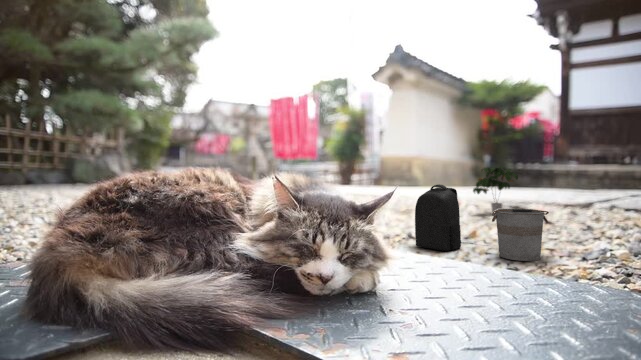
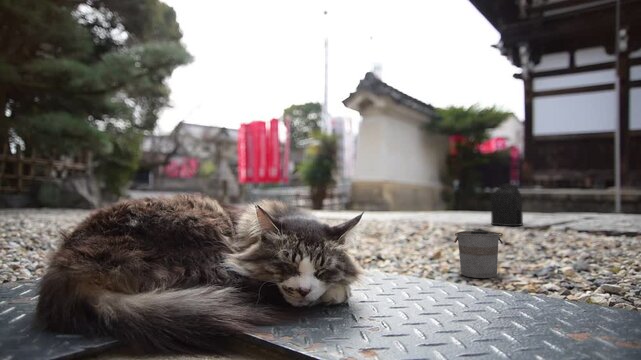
potted plant: present [473,167,518,215] -> none [440,191,481,238]
backpack: present [415,184,461,251] -> present [491,184,523,226]

